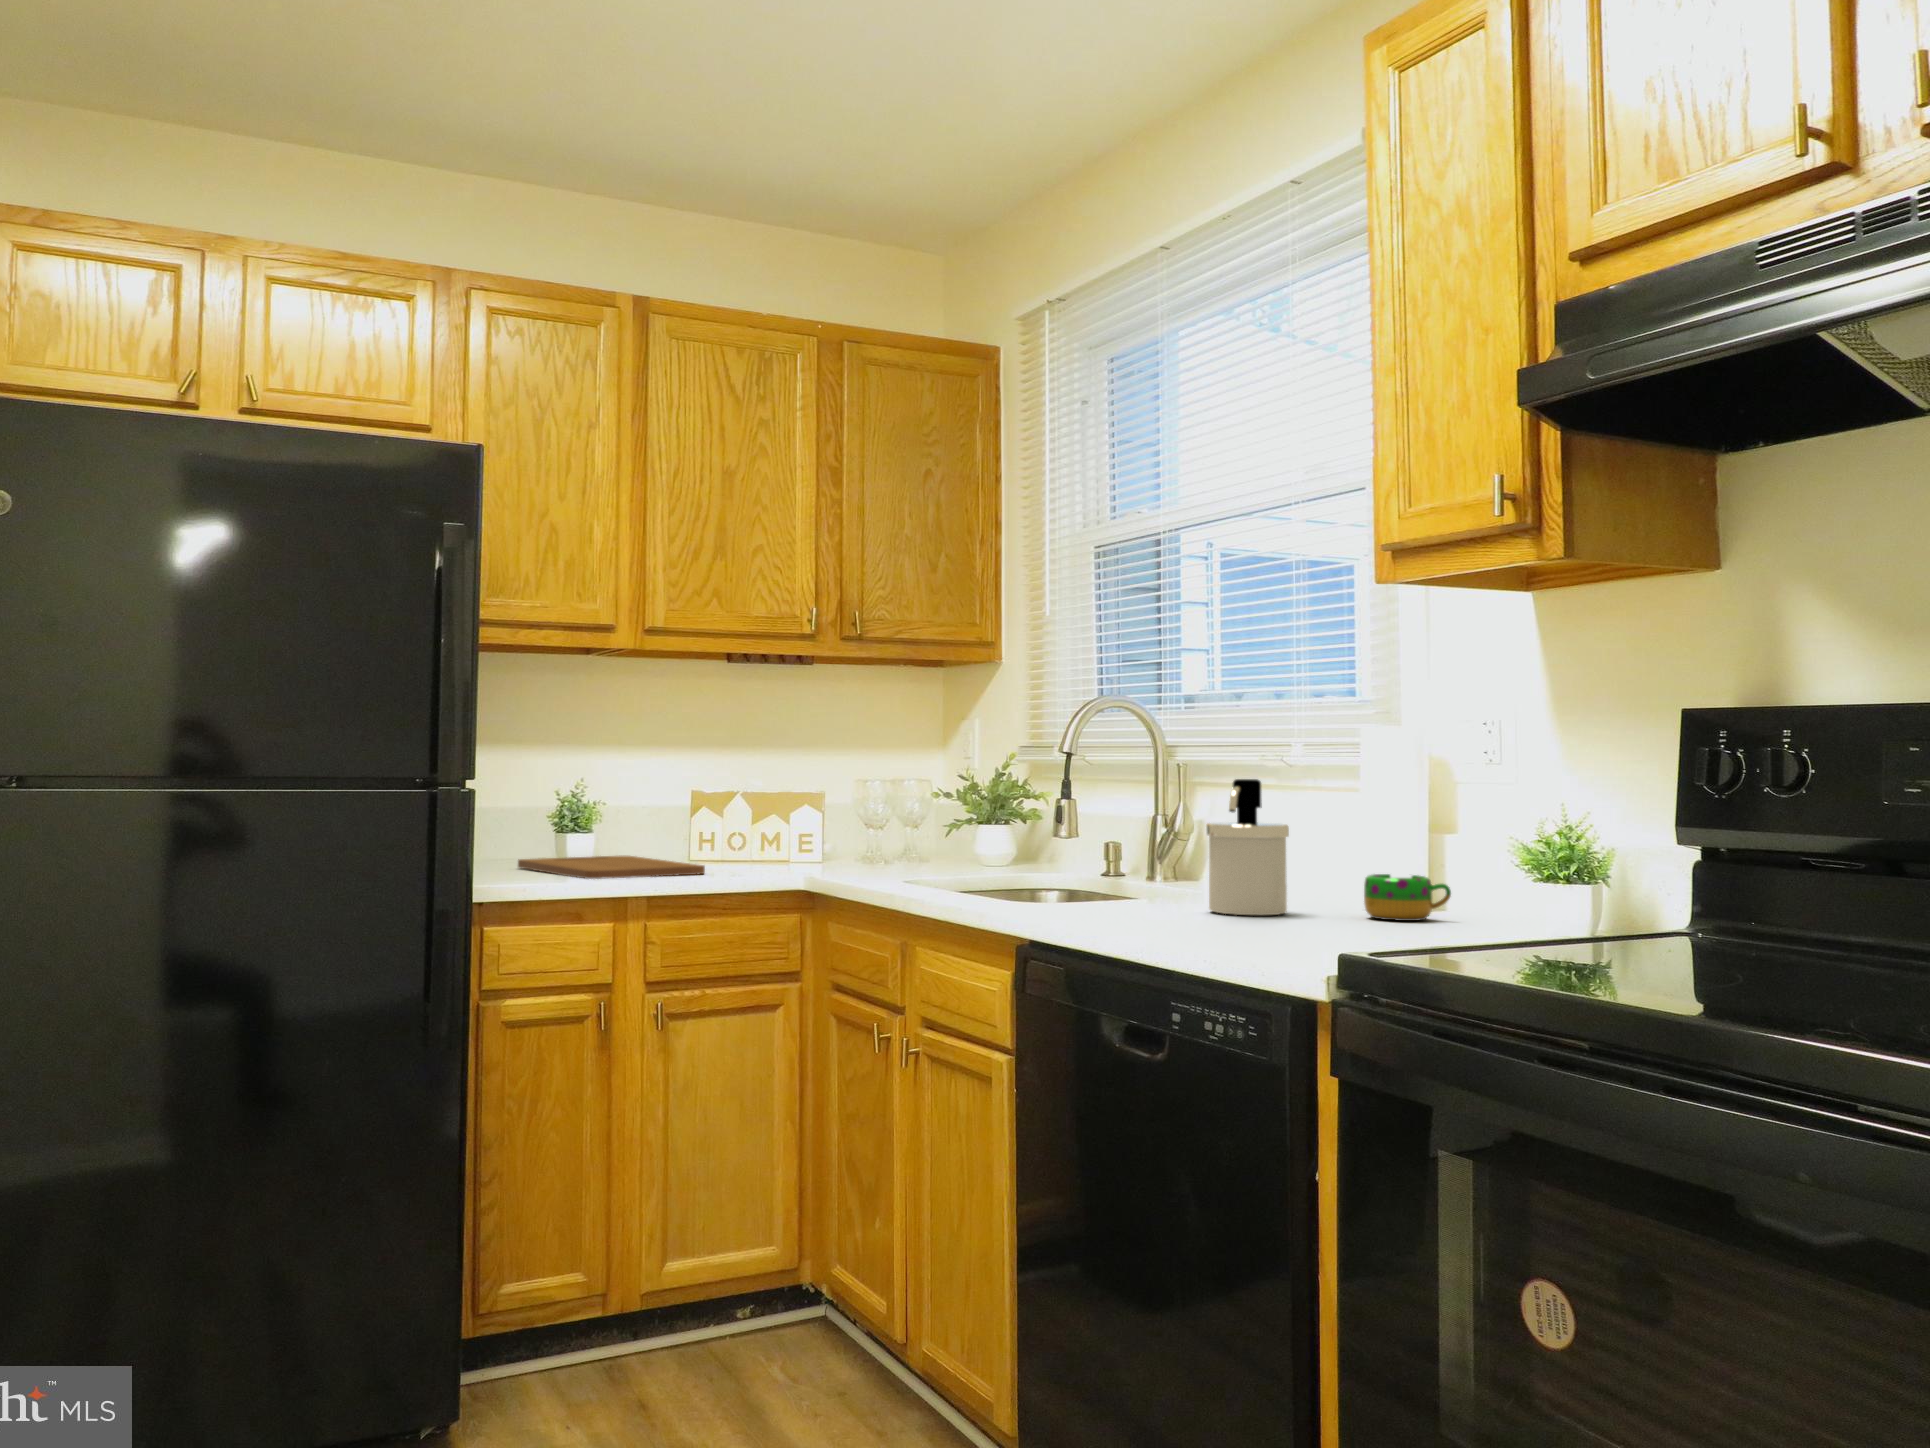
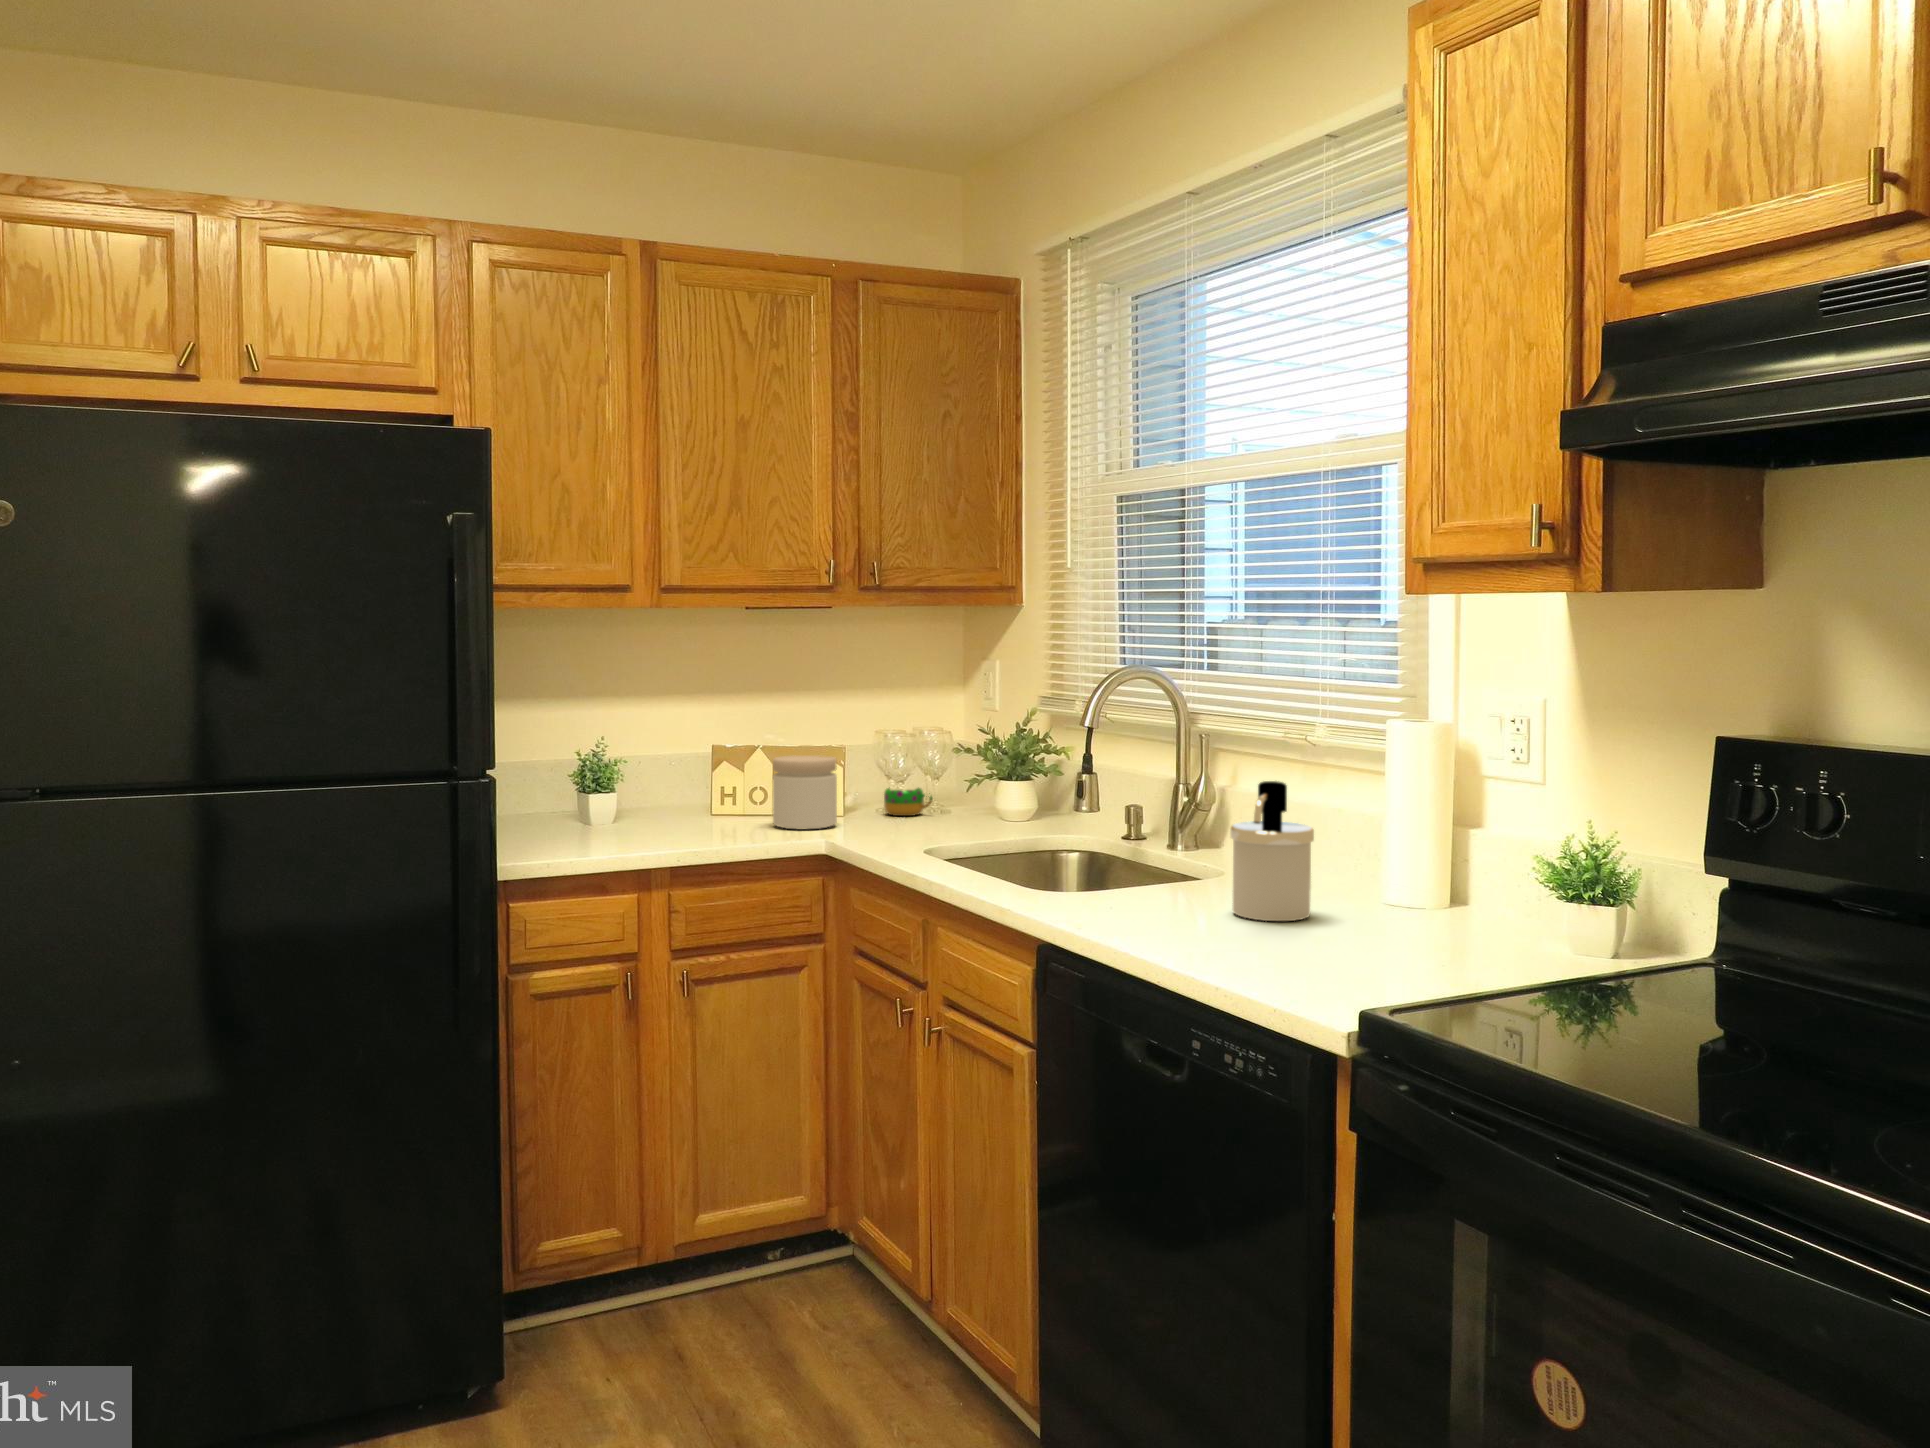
jar: none [751,799,816,870] -> present [773,755,837,829]
cutting board: present [518,856,705,879] -> none [539,813,727,852]
mug: present [1364,874,1451,921] -> present [884,788,933,816]

